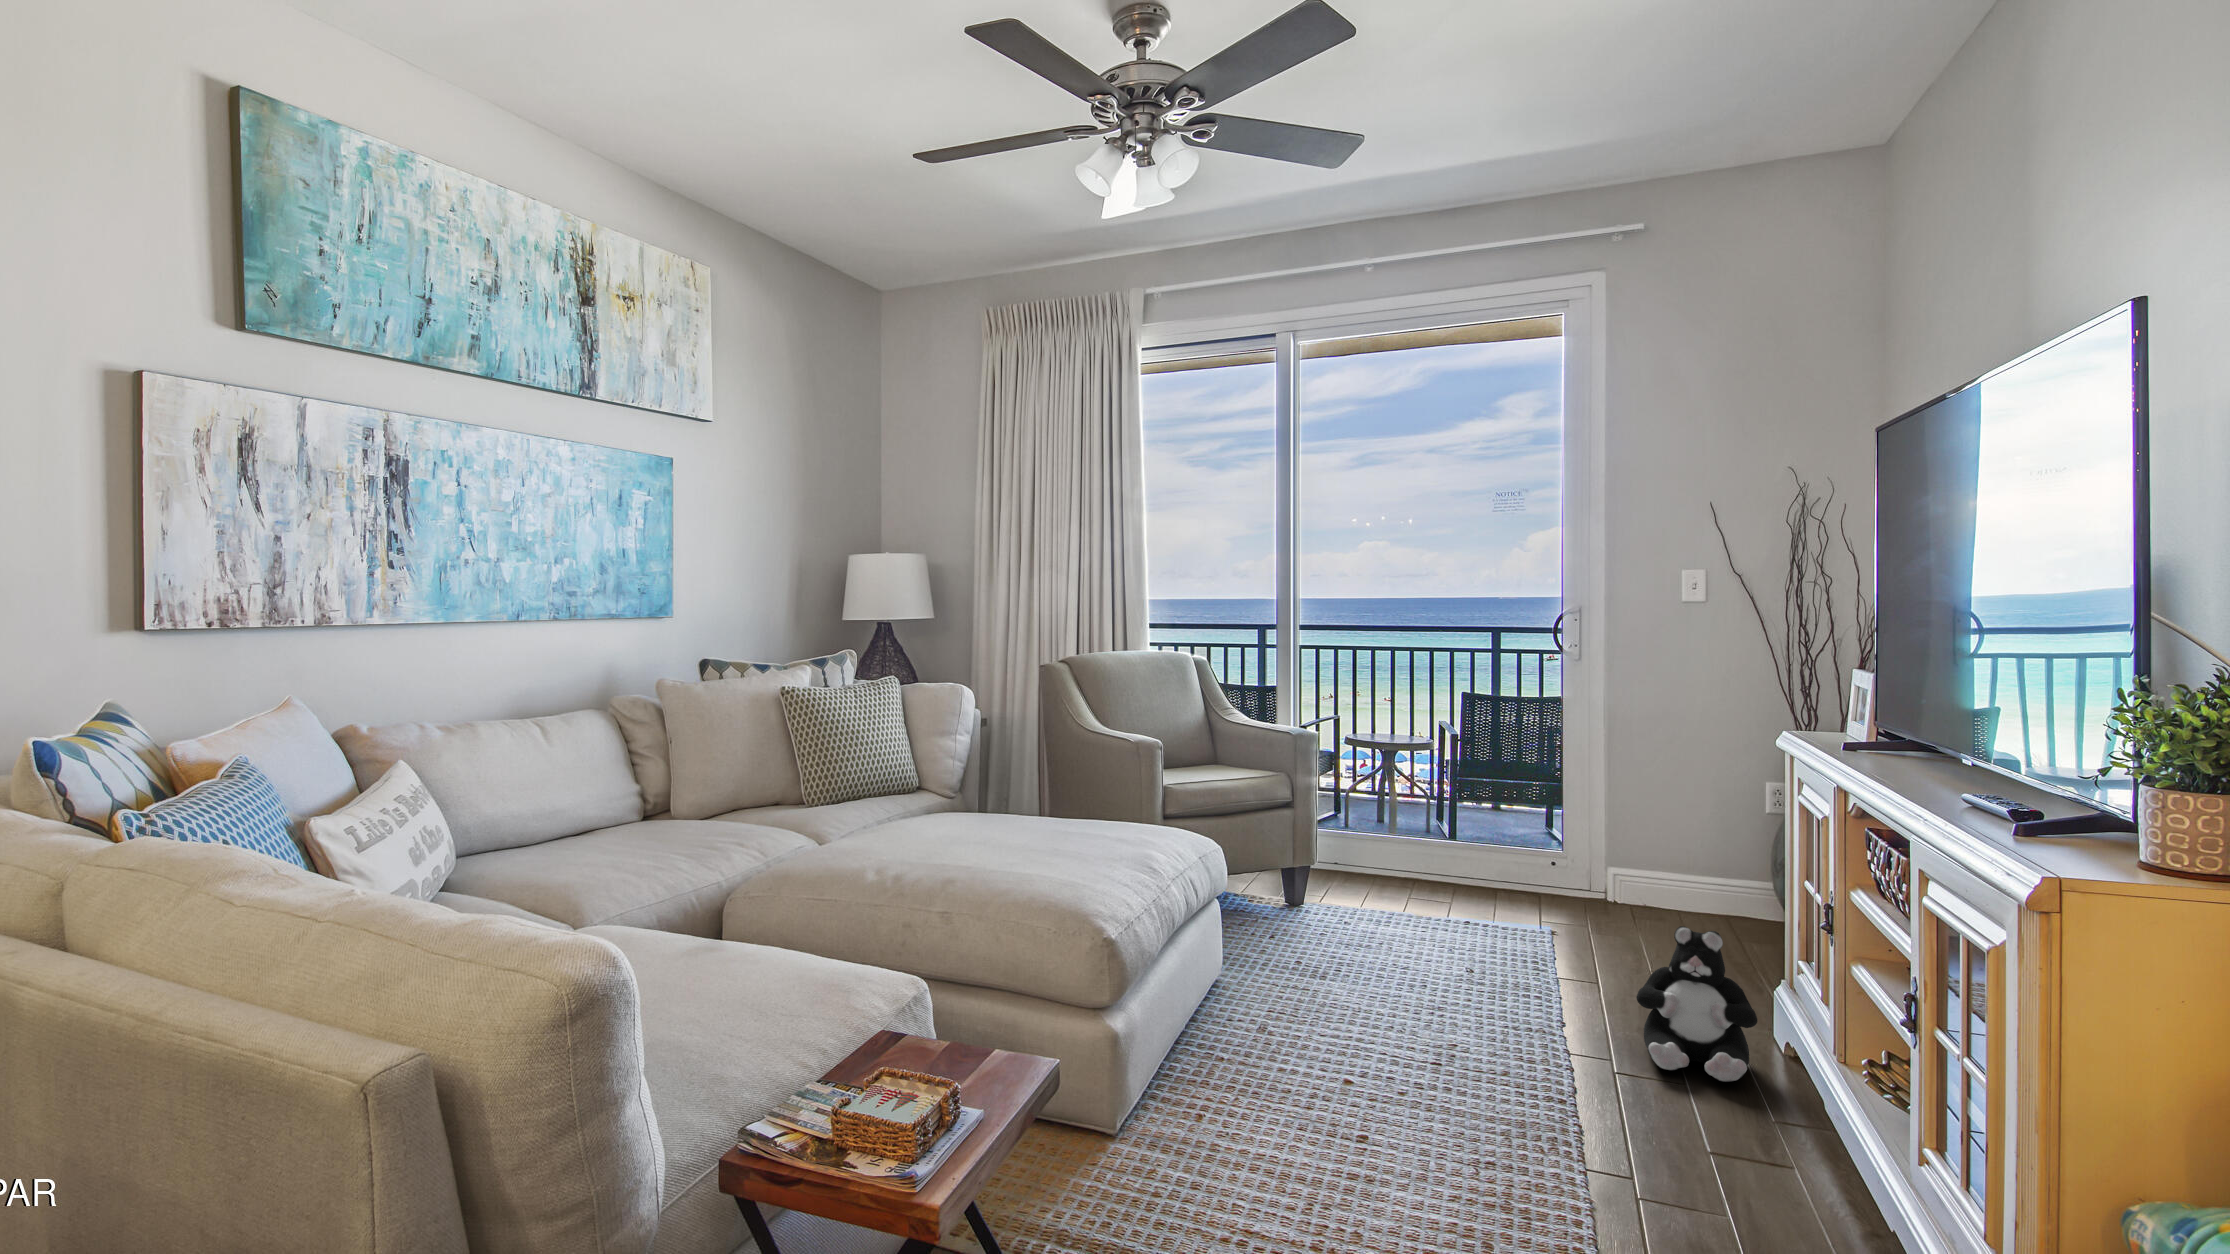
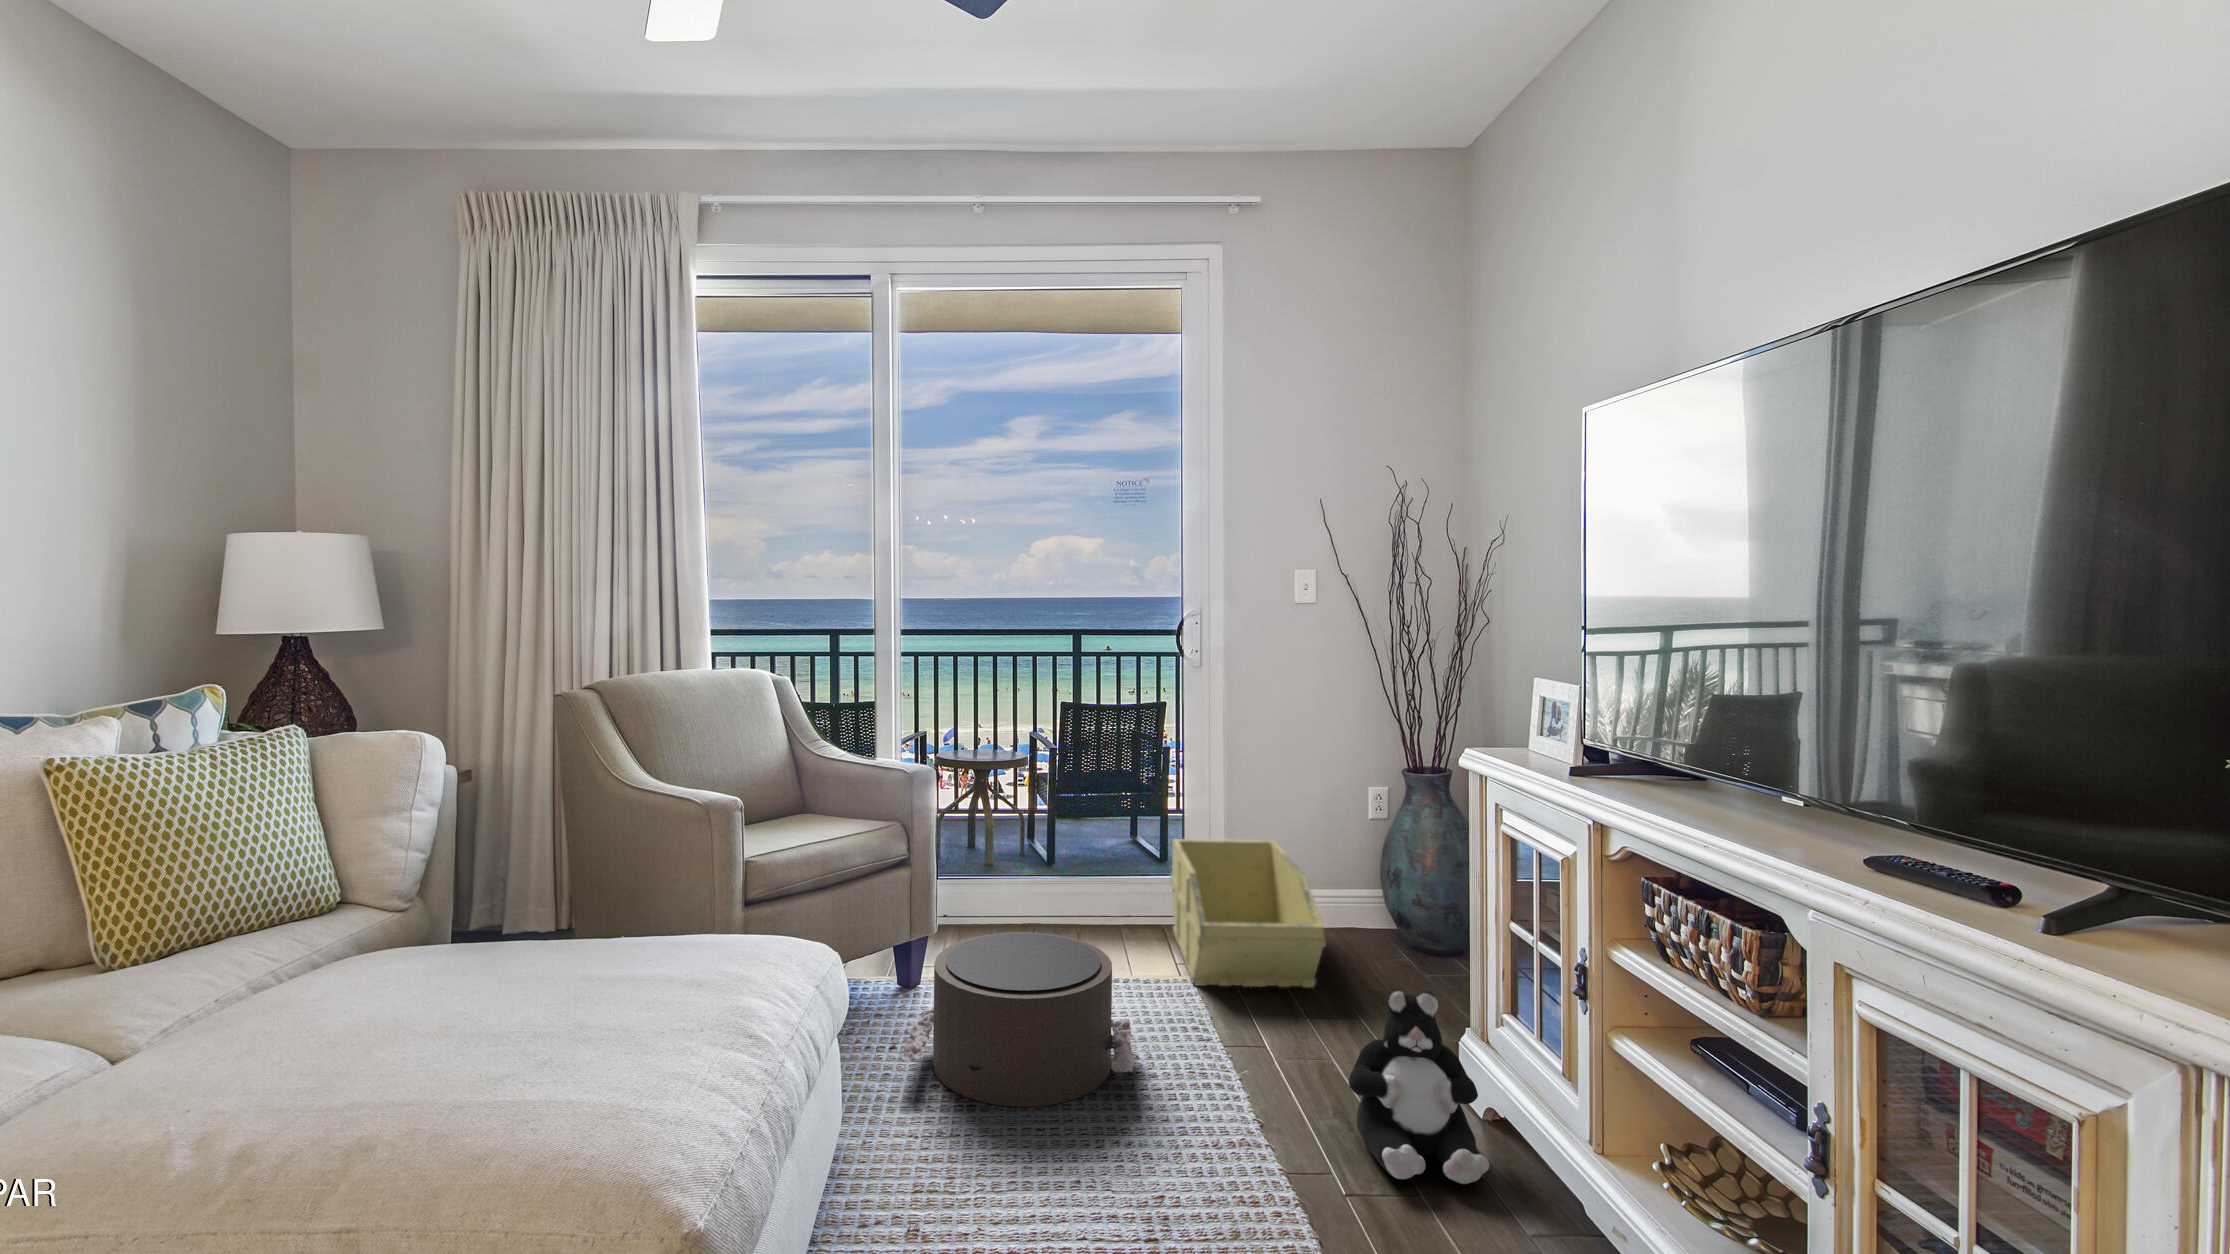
storage bin: none [1552,819,1681,956] -> present [1170,839,1326,988]
pouf: none [1276,865,1469,988] -> present [903,932,1136,1107]

